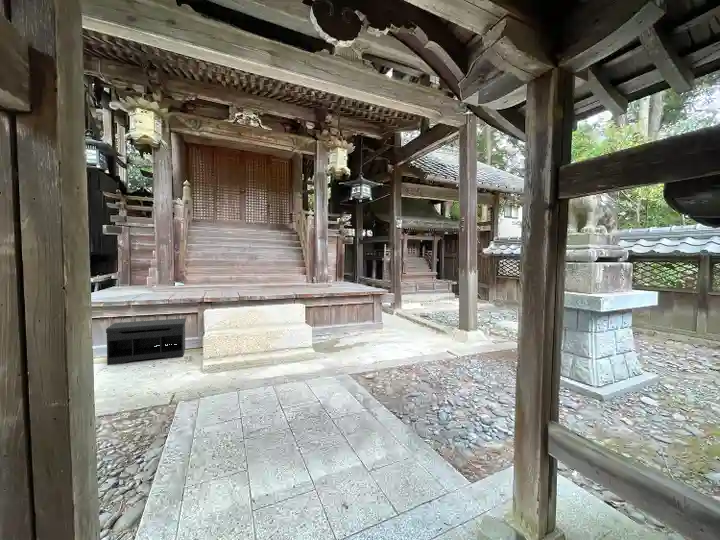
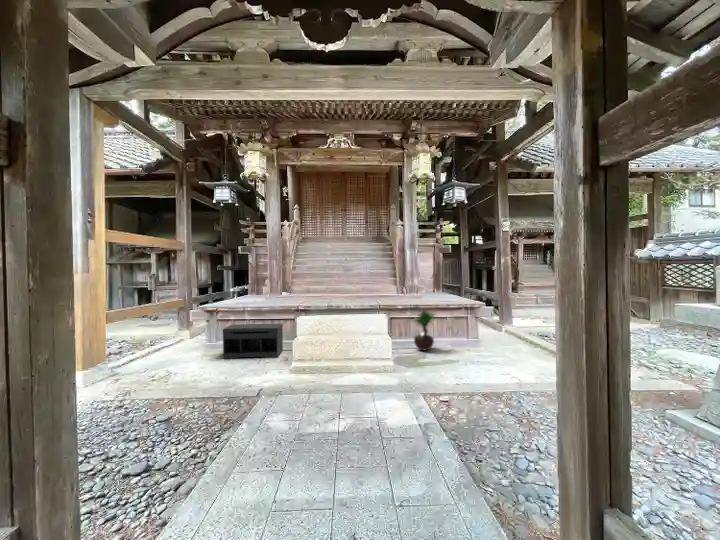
potted tree: none [327,295,351,336] -> present [414,309,436,350]

